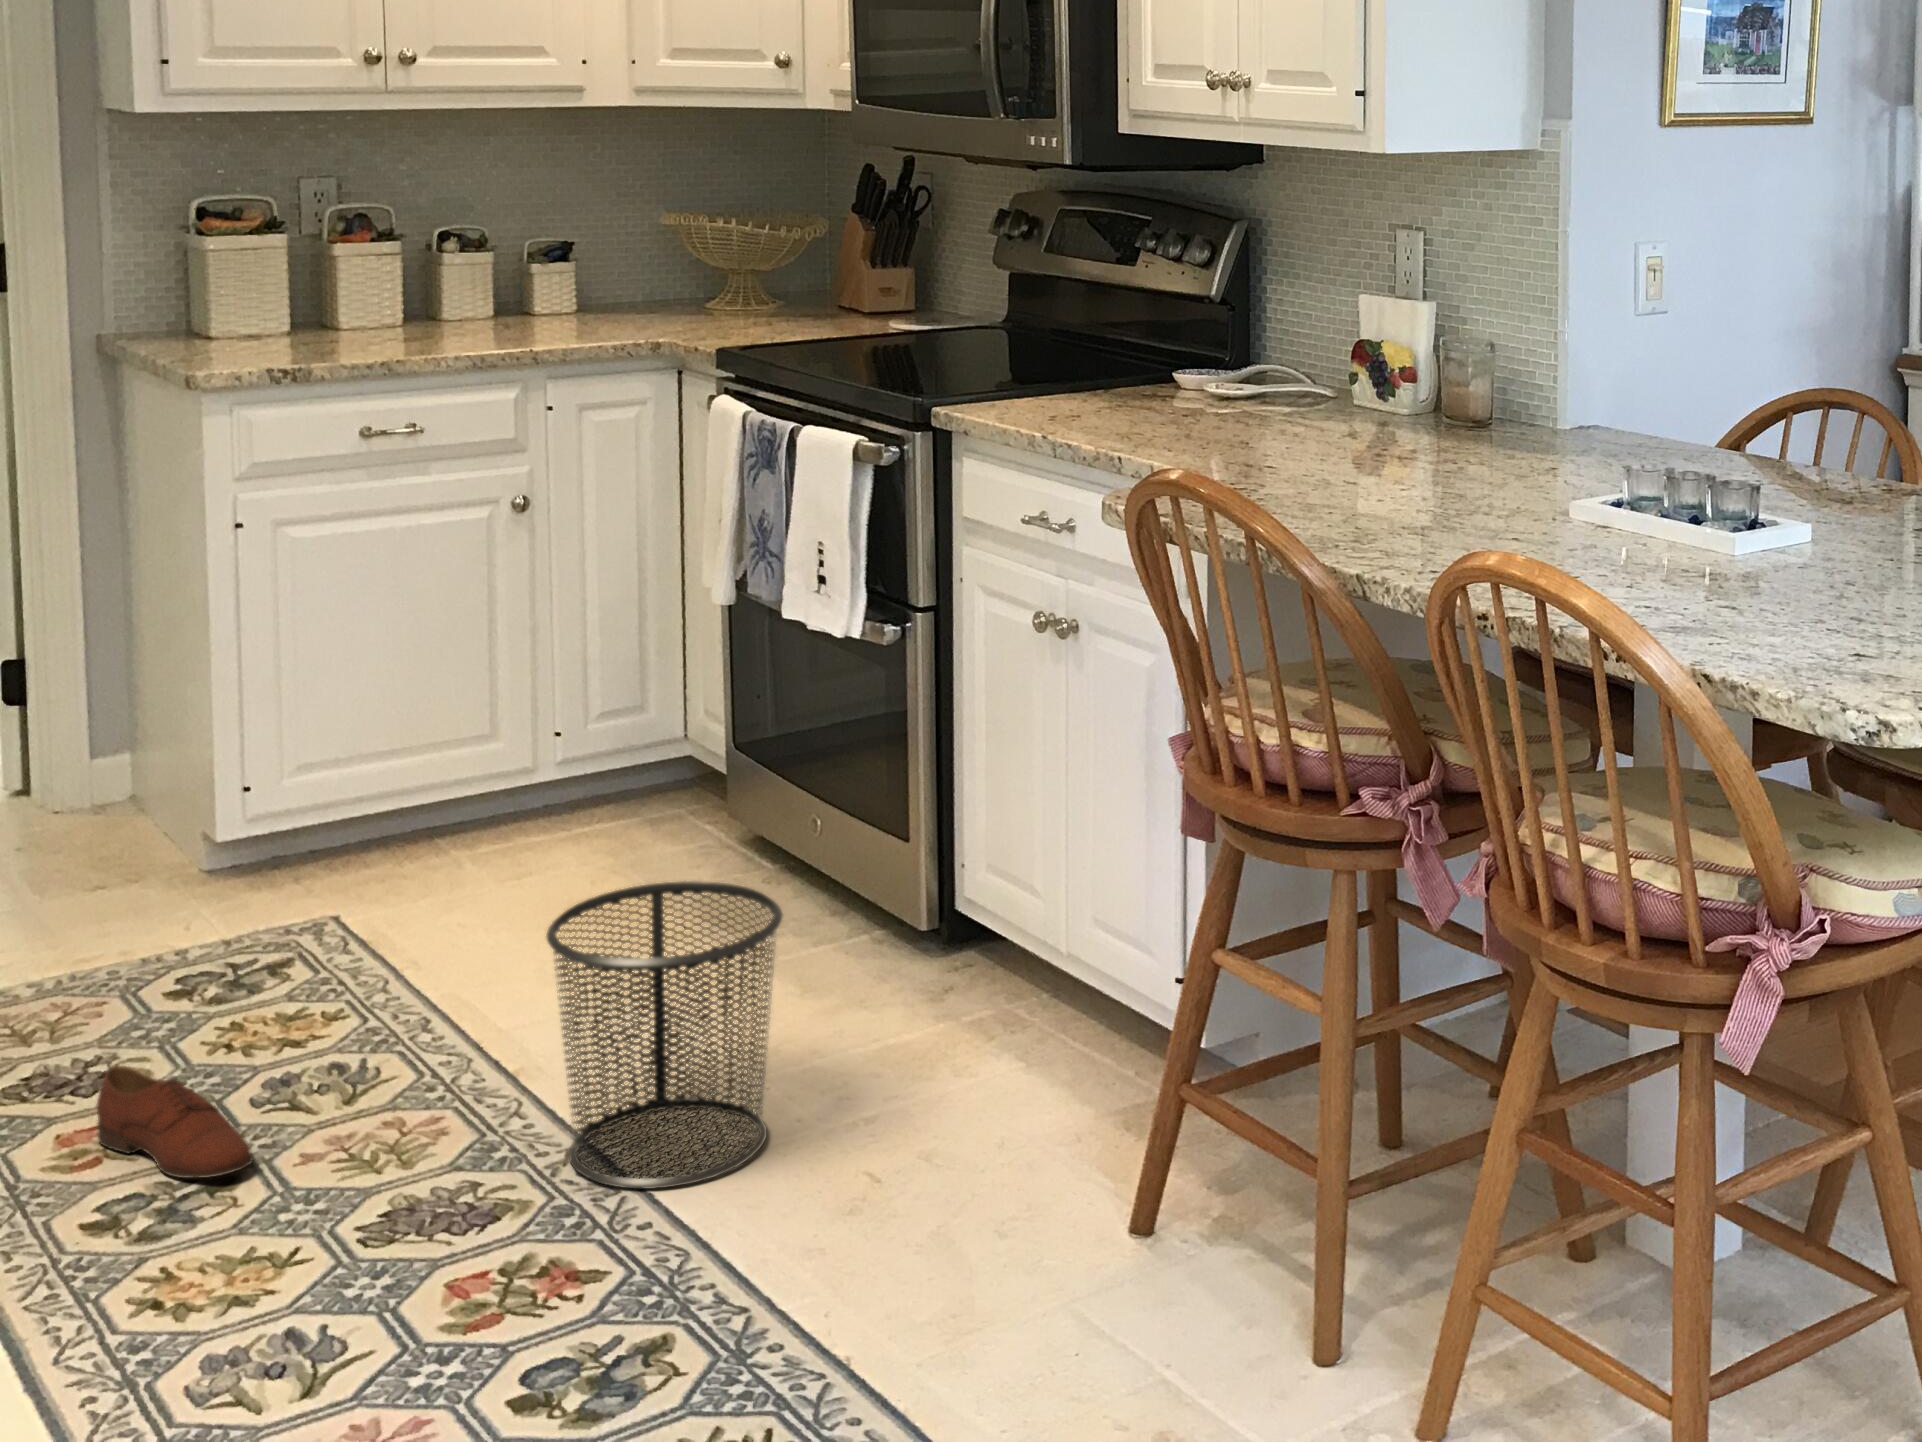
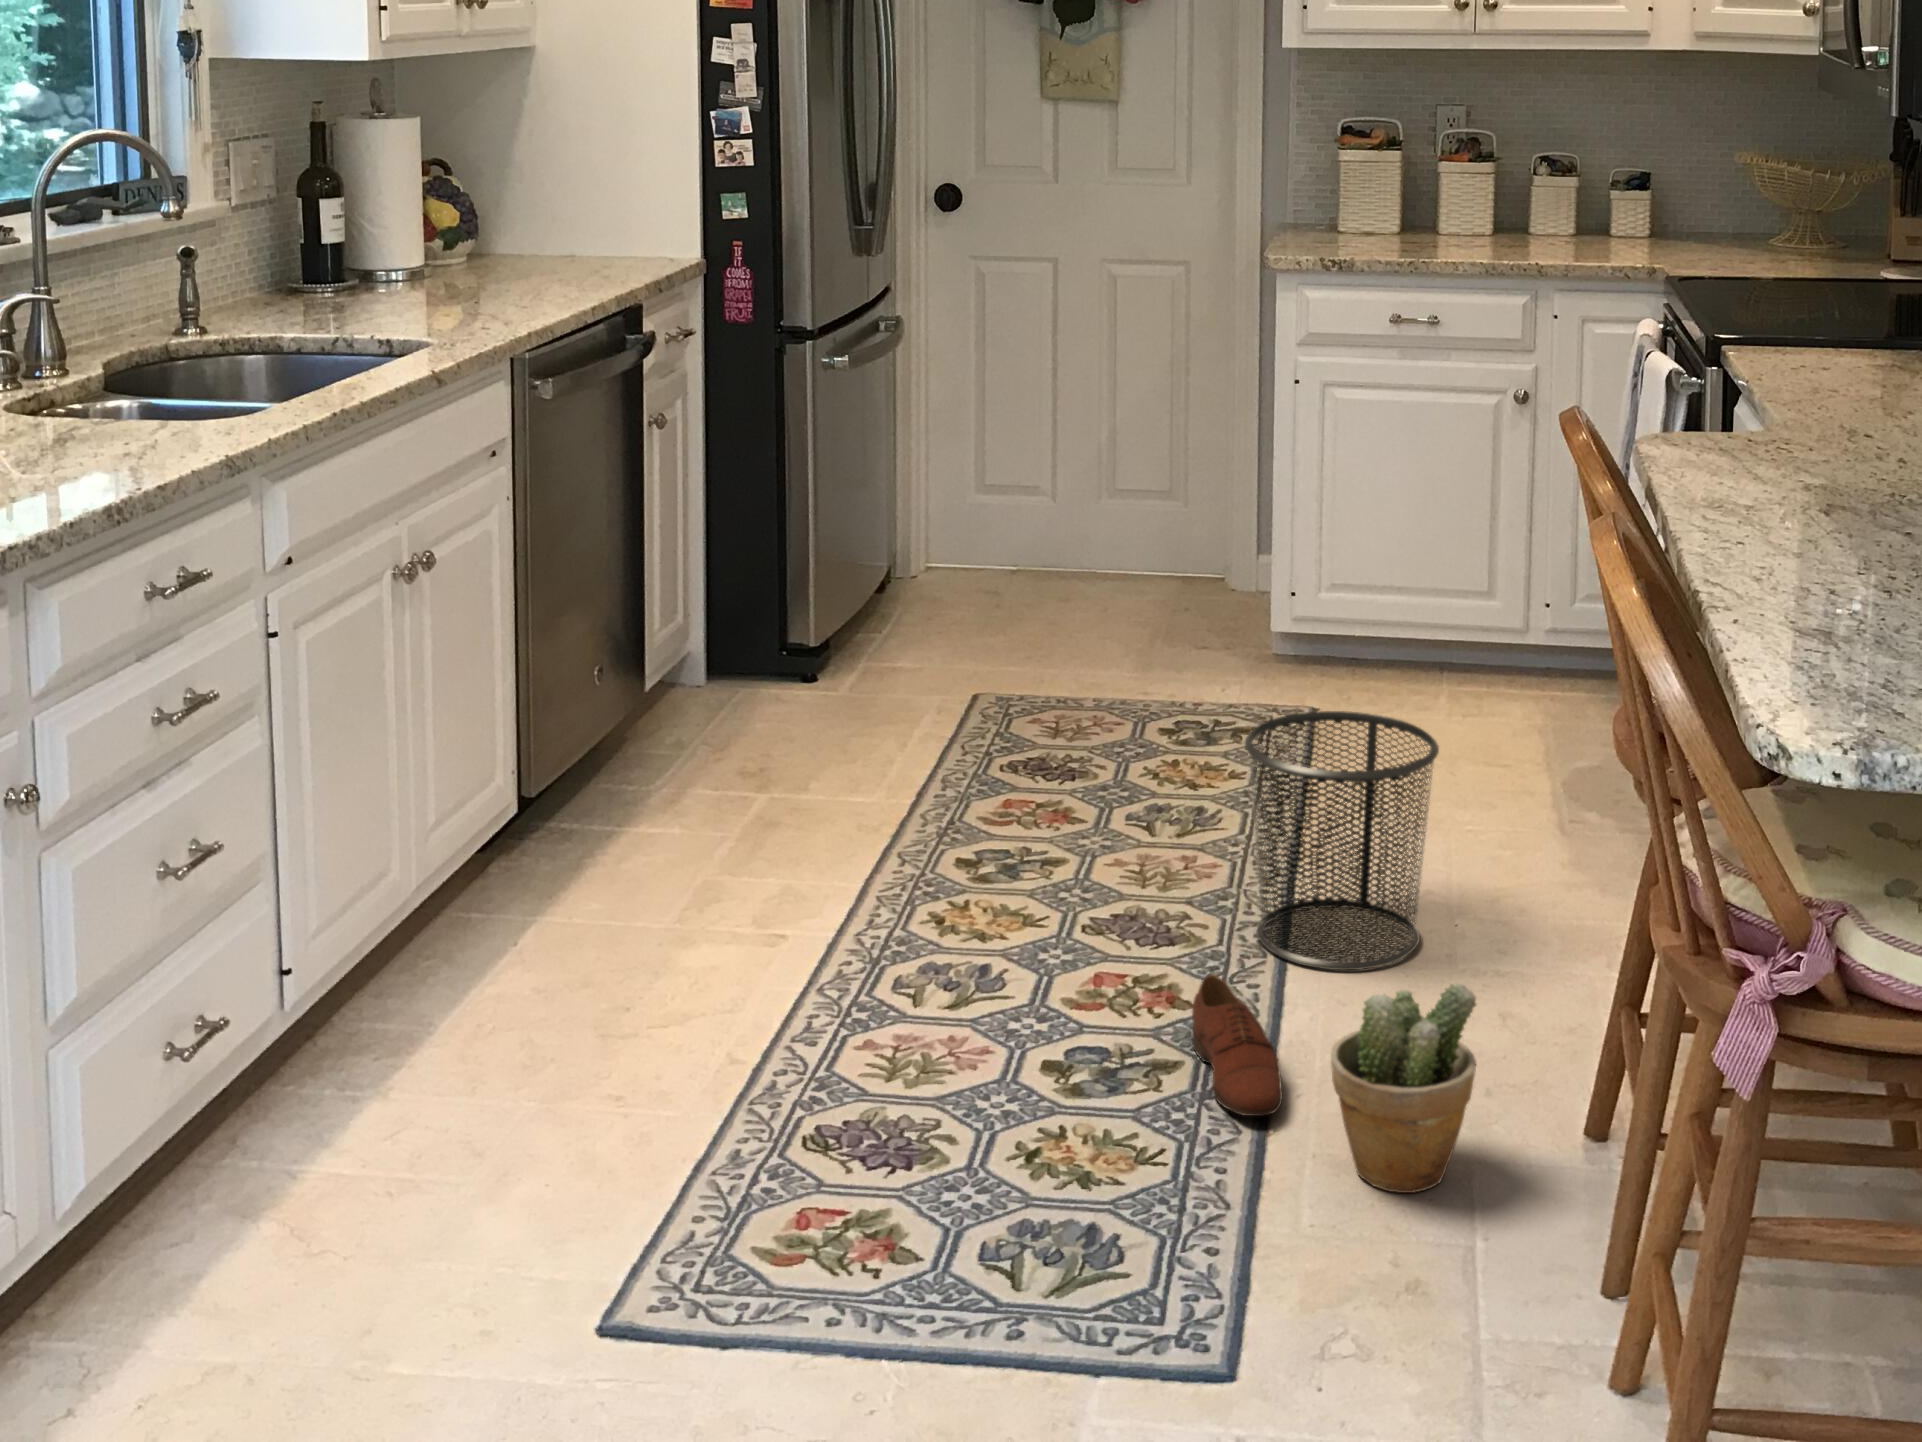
shoe: present [97,1066,252,1178] -> present [1192,975,1282,1116]
potted plant: none [929,1115,1090,1362] -> present [1331,984,1476,1193]

